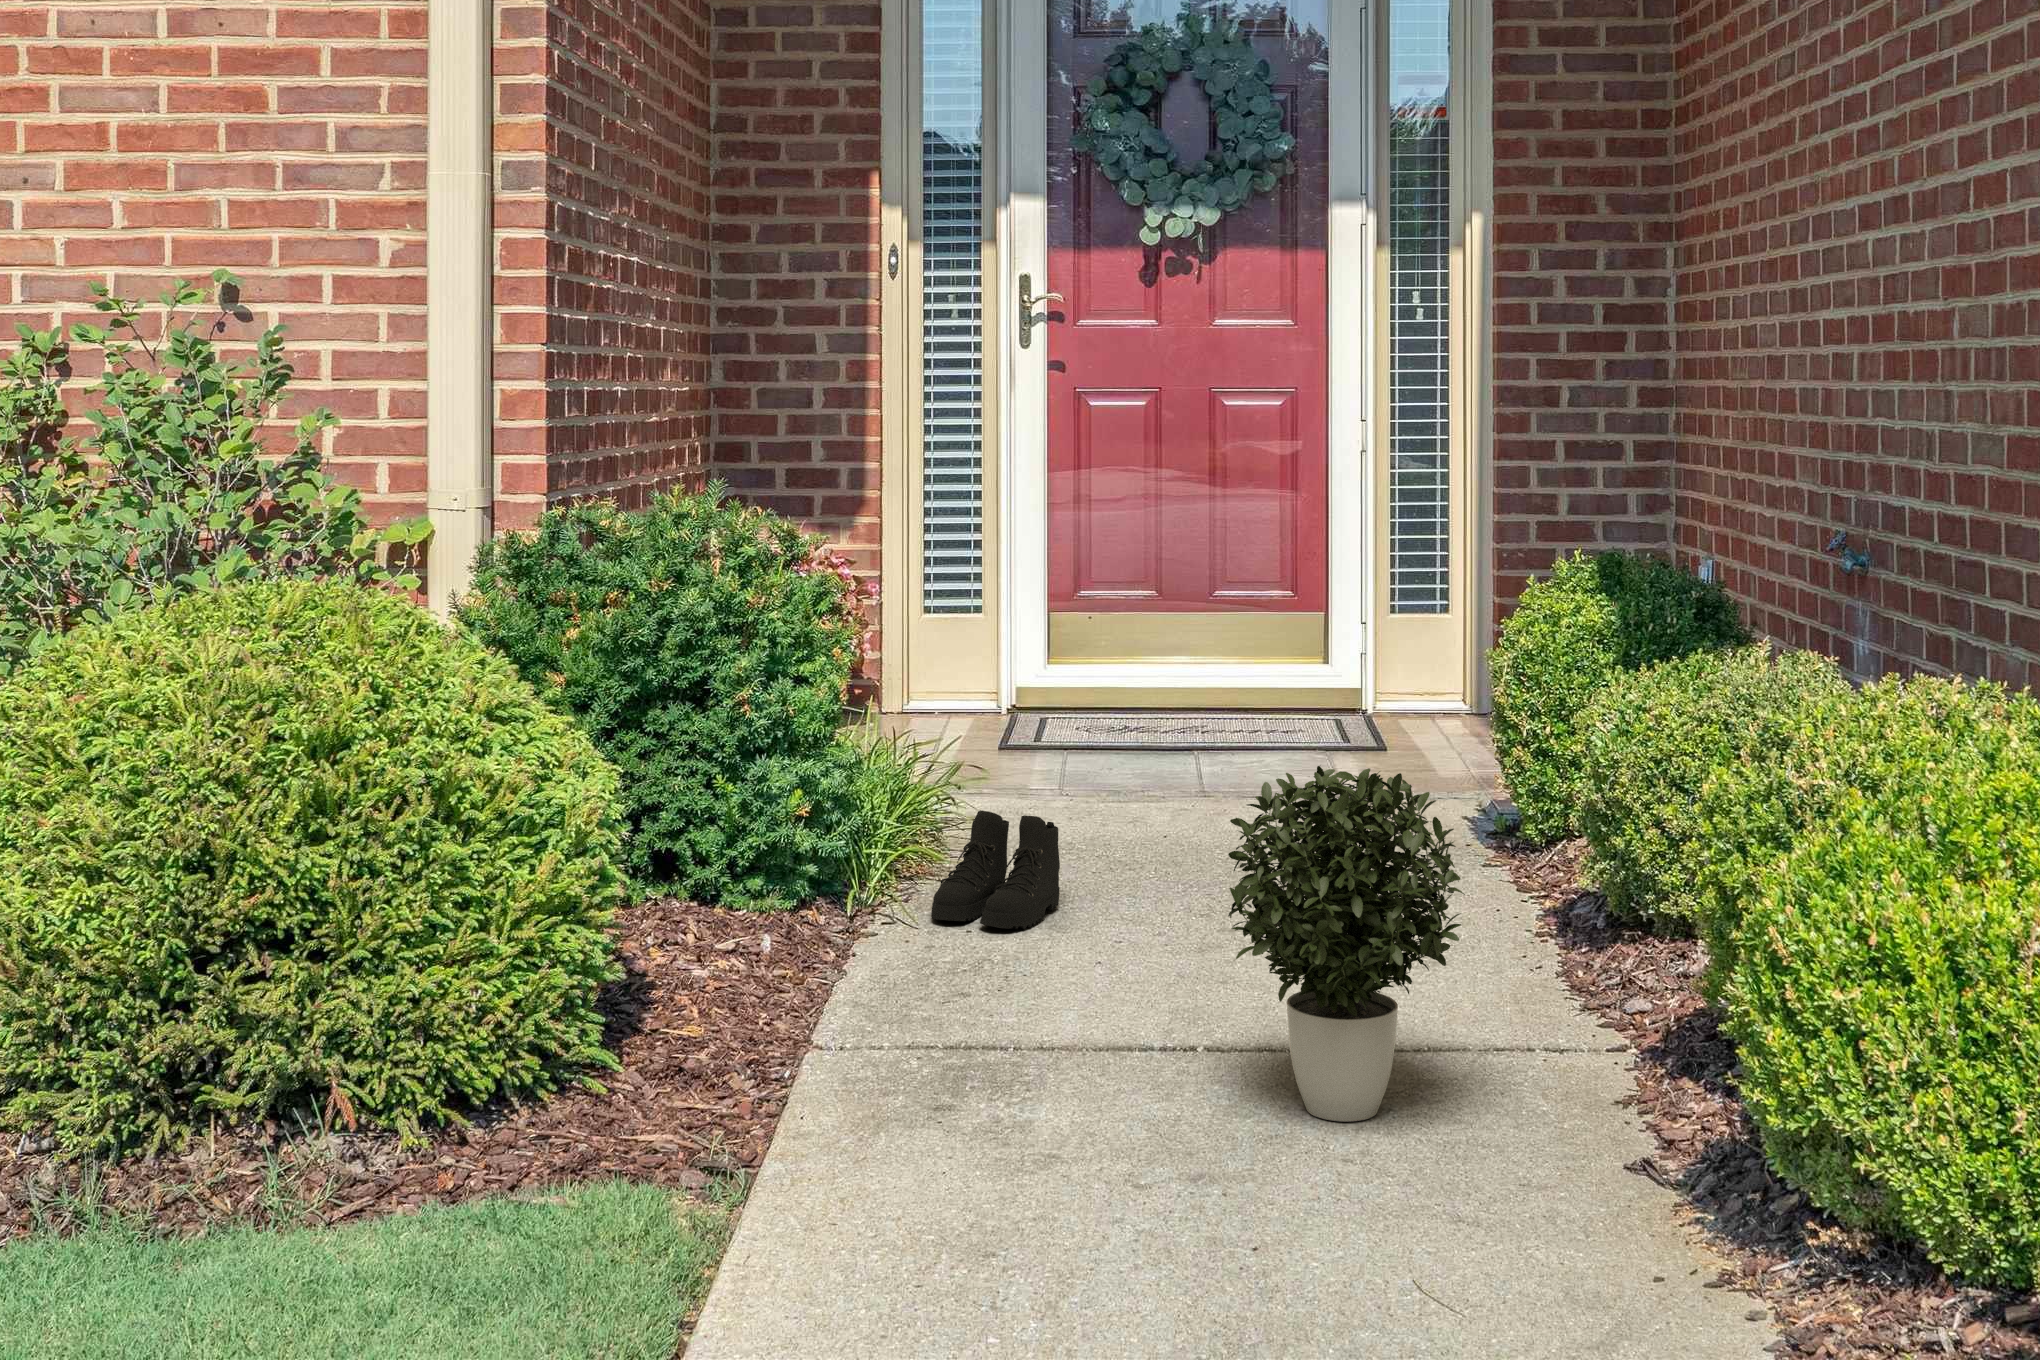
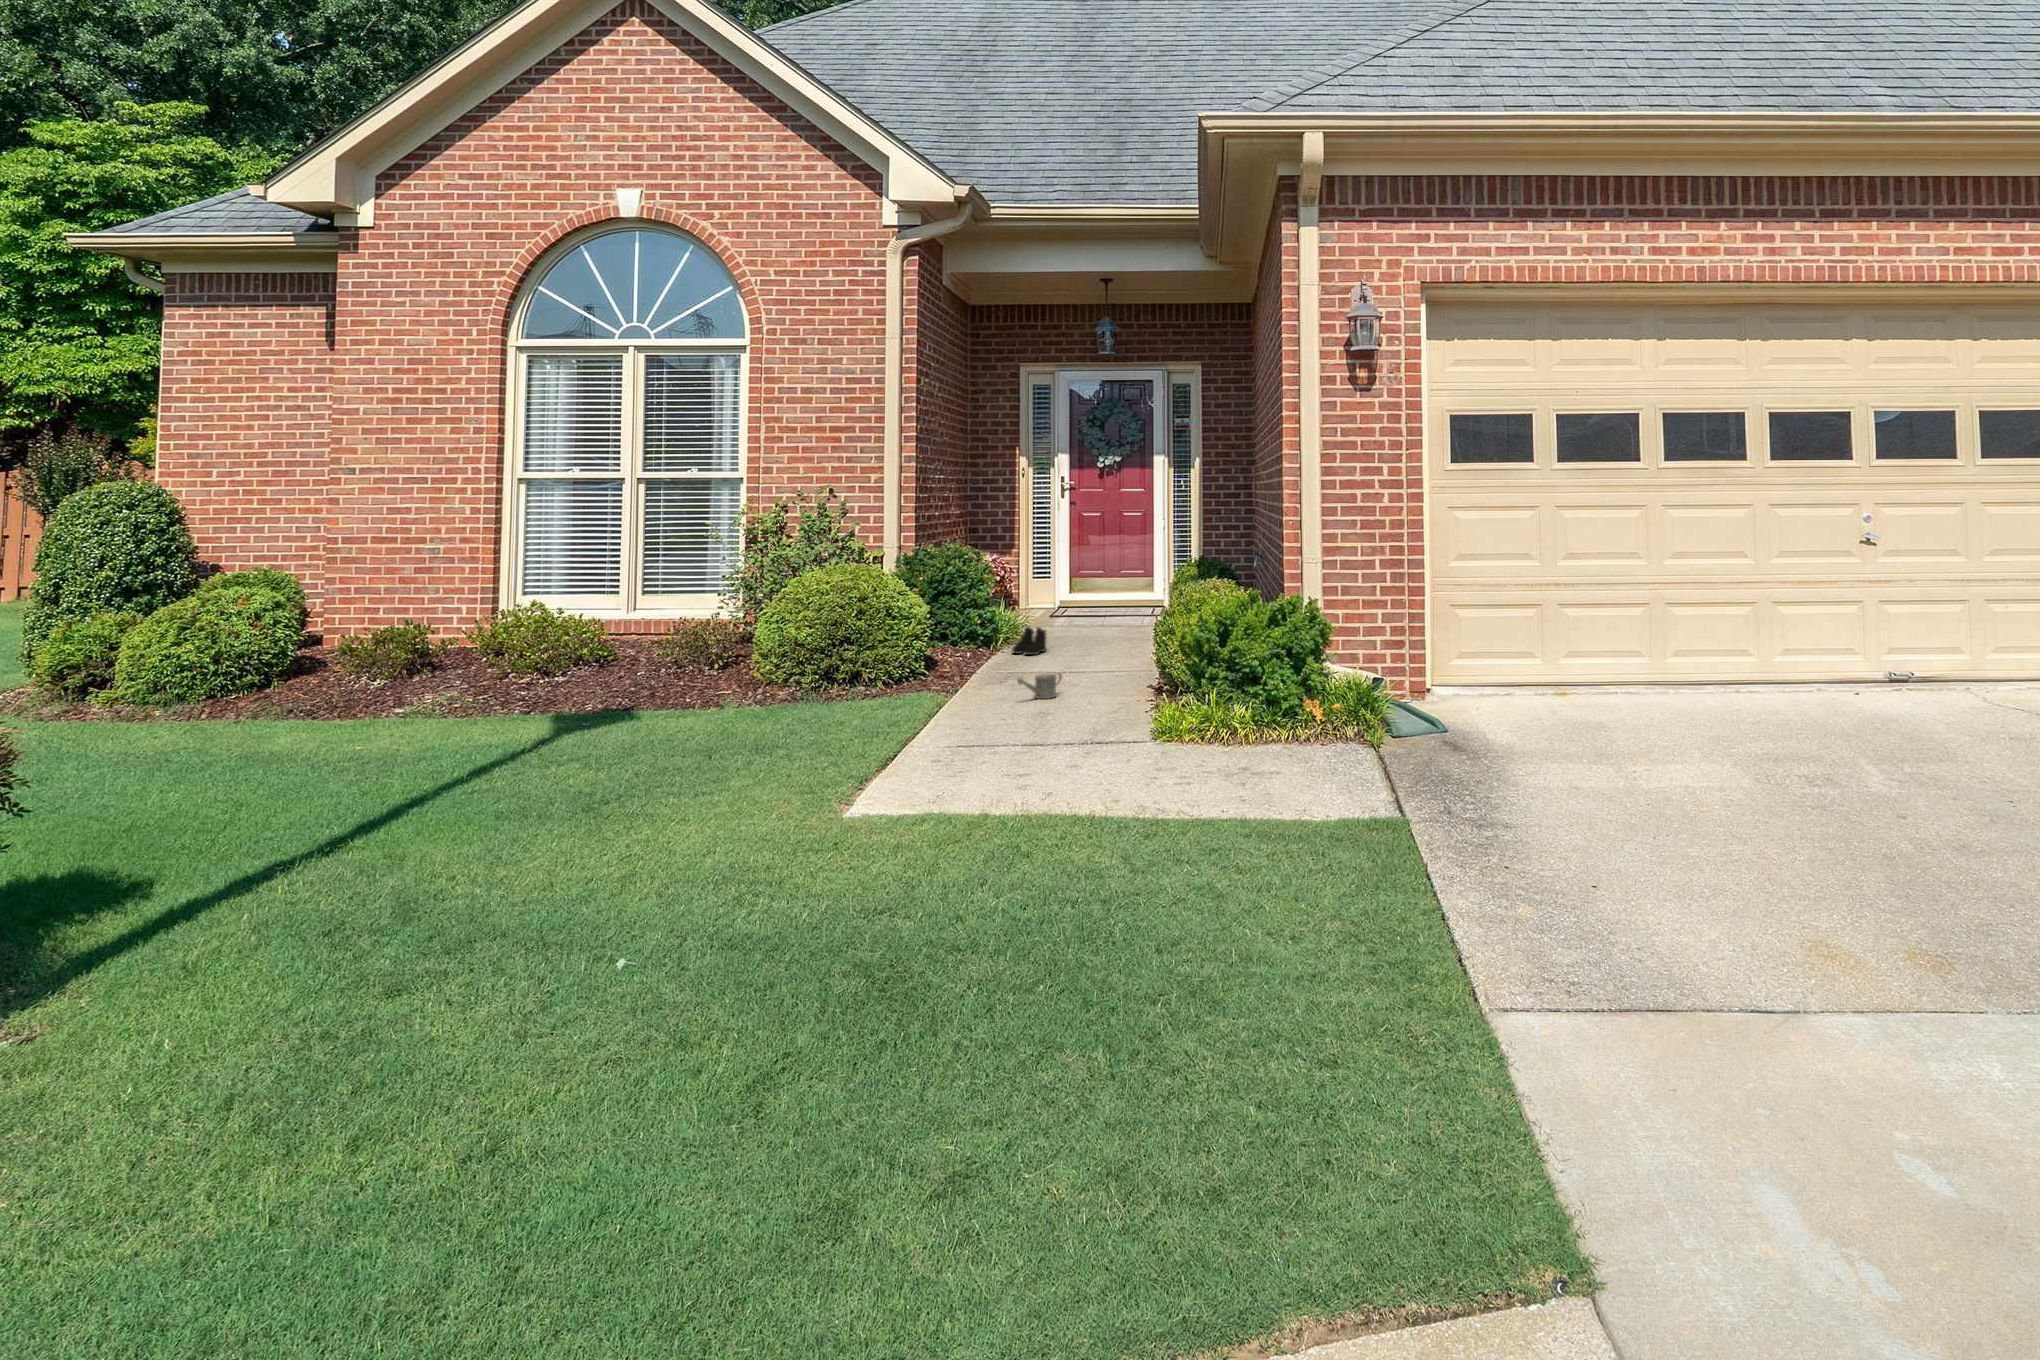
potted plant: present [1228,766,1465,1121] -> none [1066,605,1118,684]
watering can: none [1077,1104,1258,1252] -> present [1018,673,1062,699]

